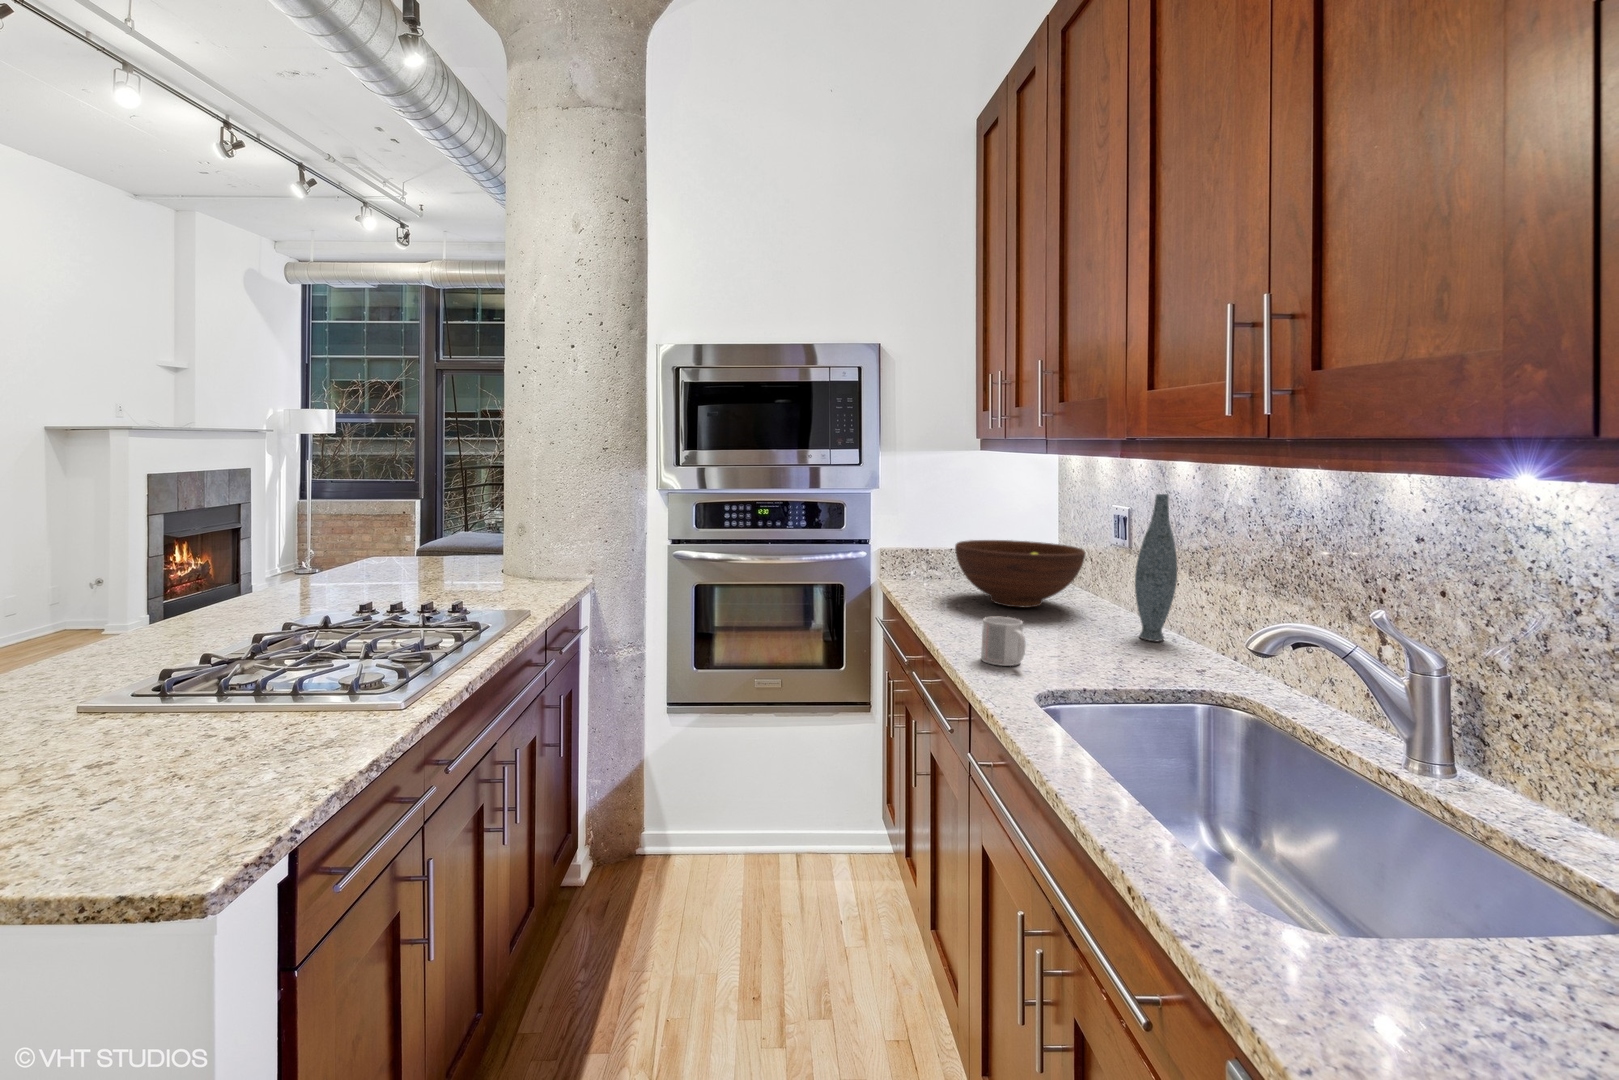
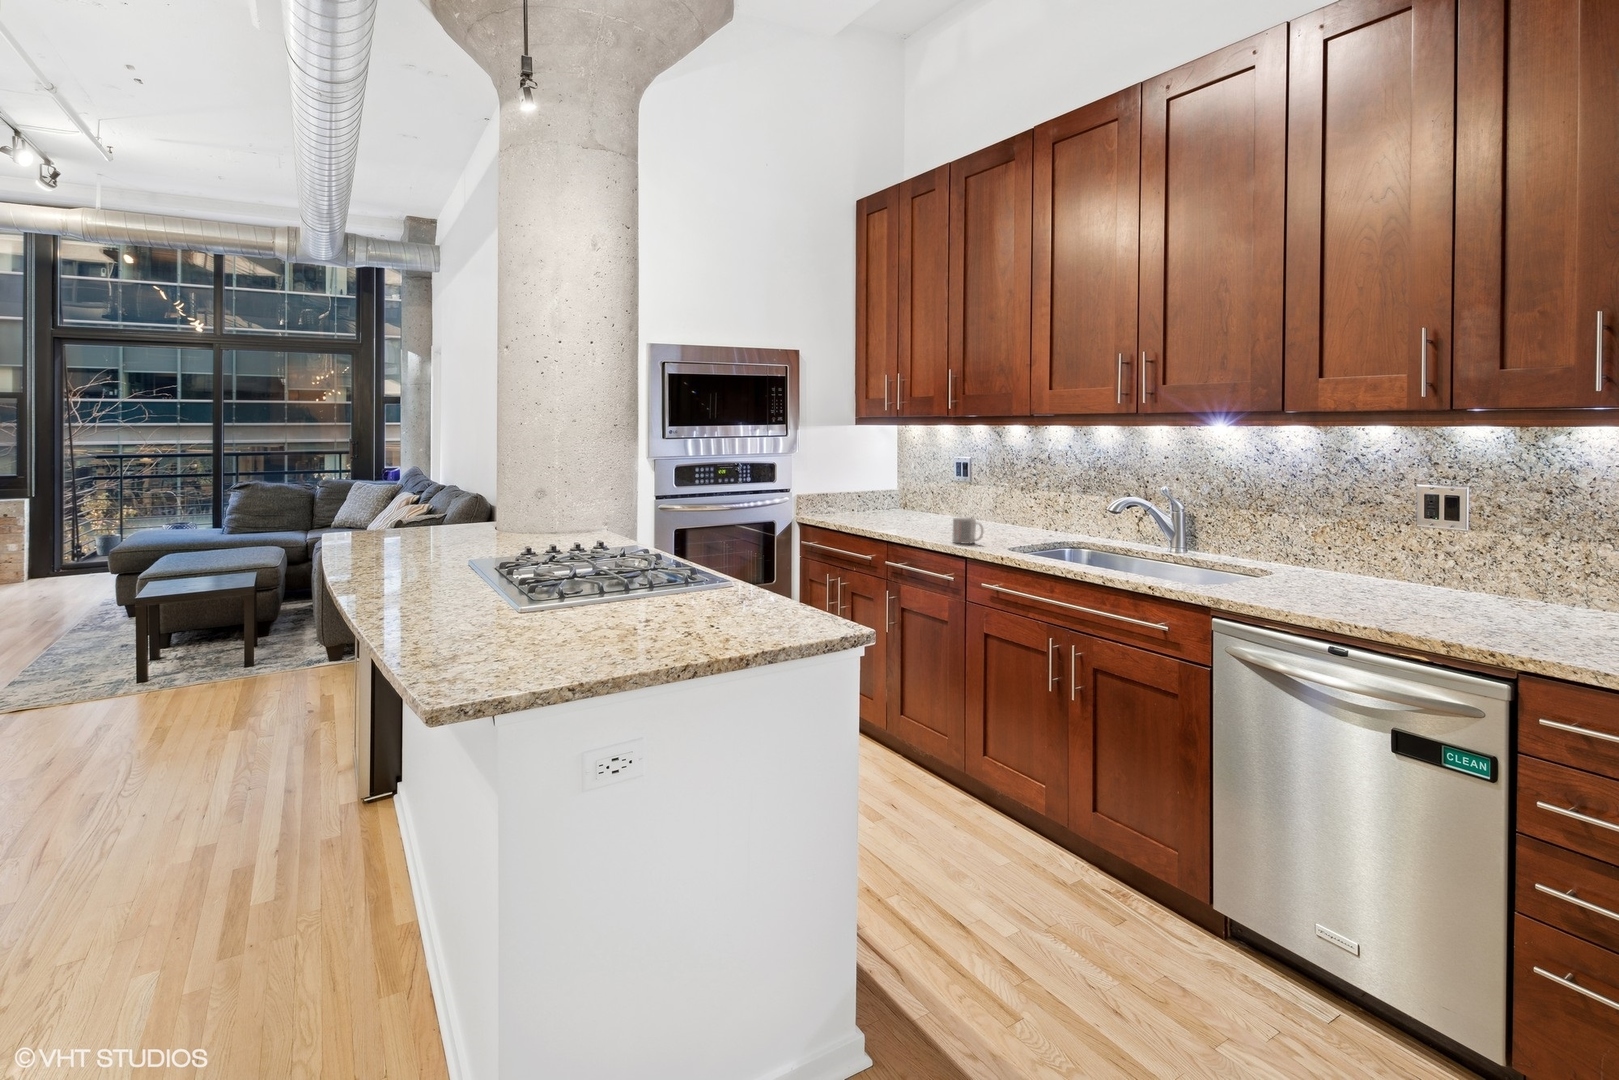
vase: present [1135,494,1177,641] -> none [997,446,1018,531]
fruit bowl: present [955,540,1085,608] -> none [873,483,955,523]

